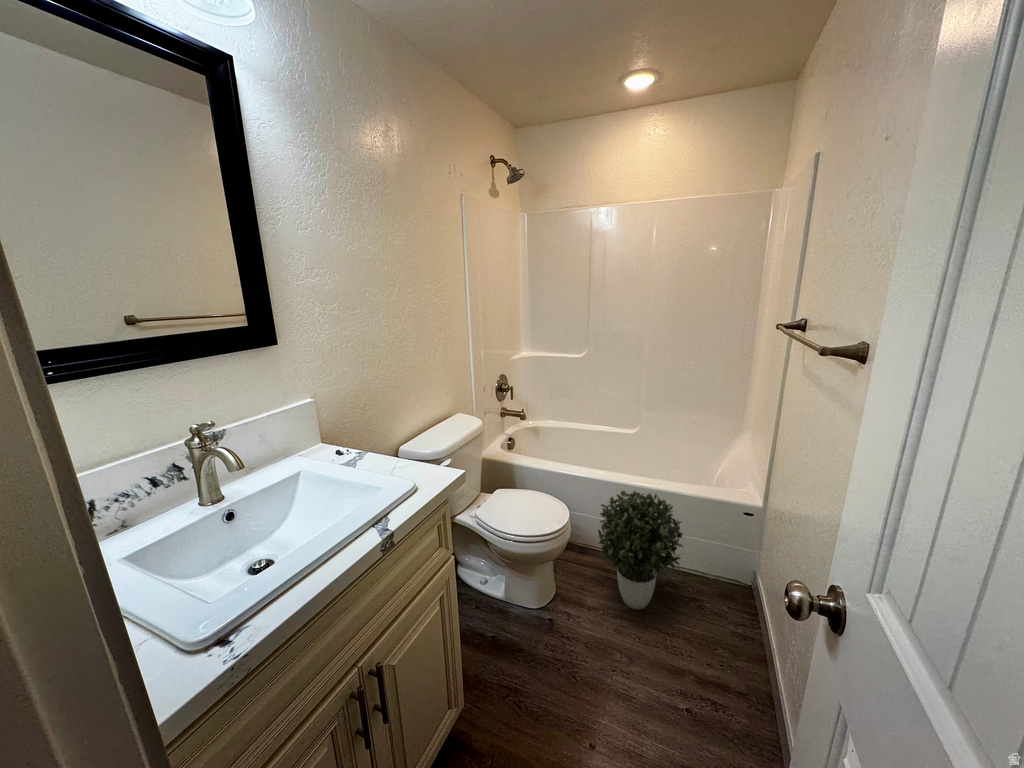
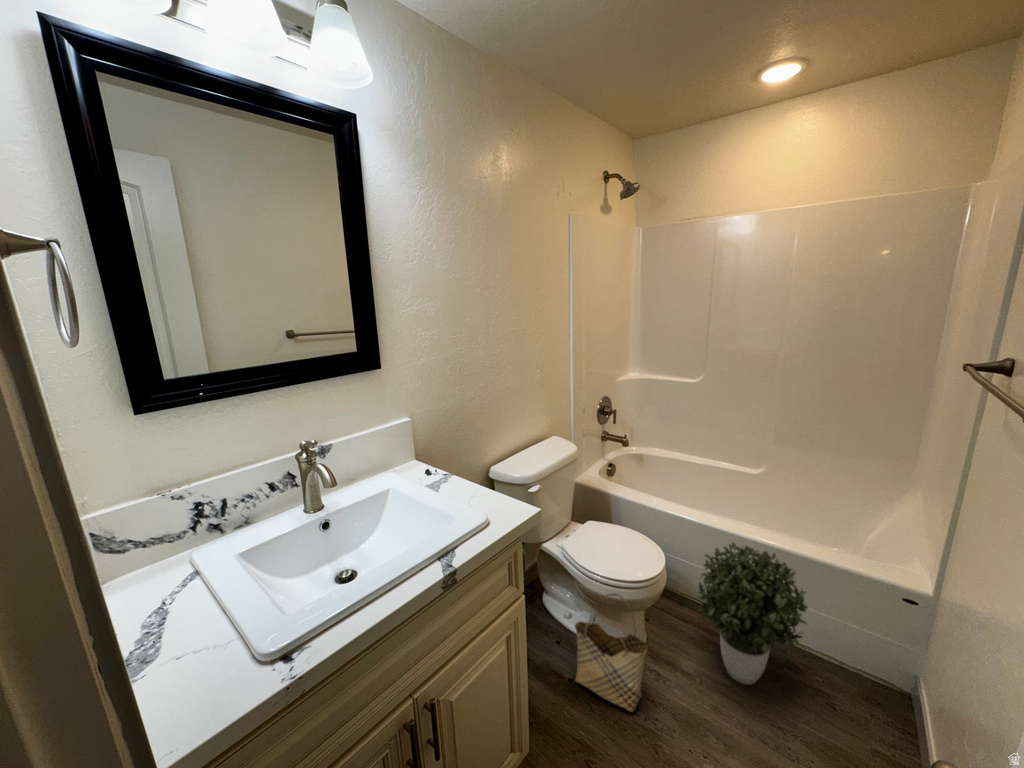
woven basket: none [493,551,561,654] -> present [575,594,647,711]

